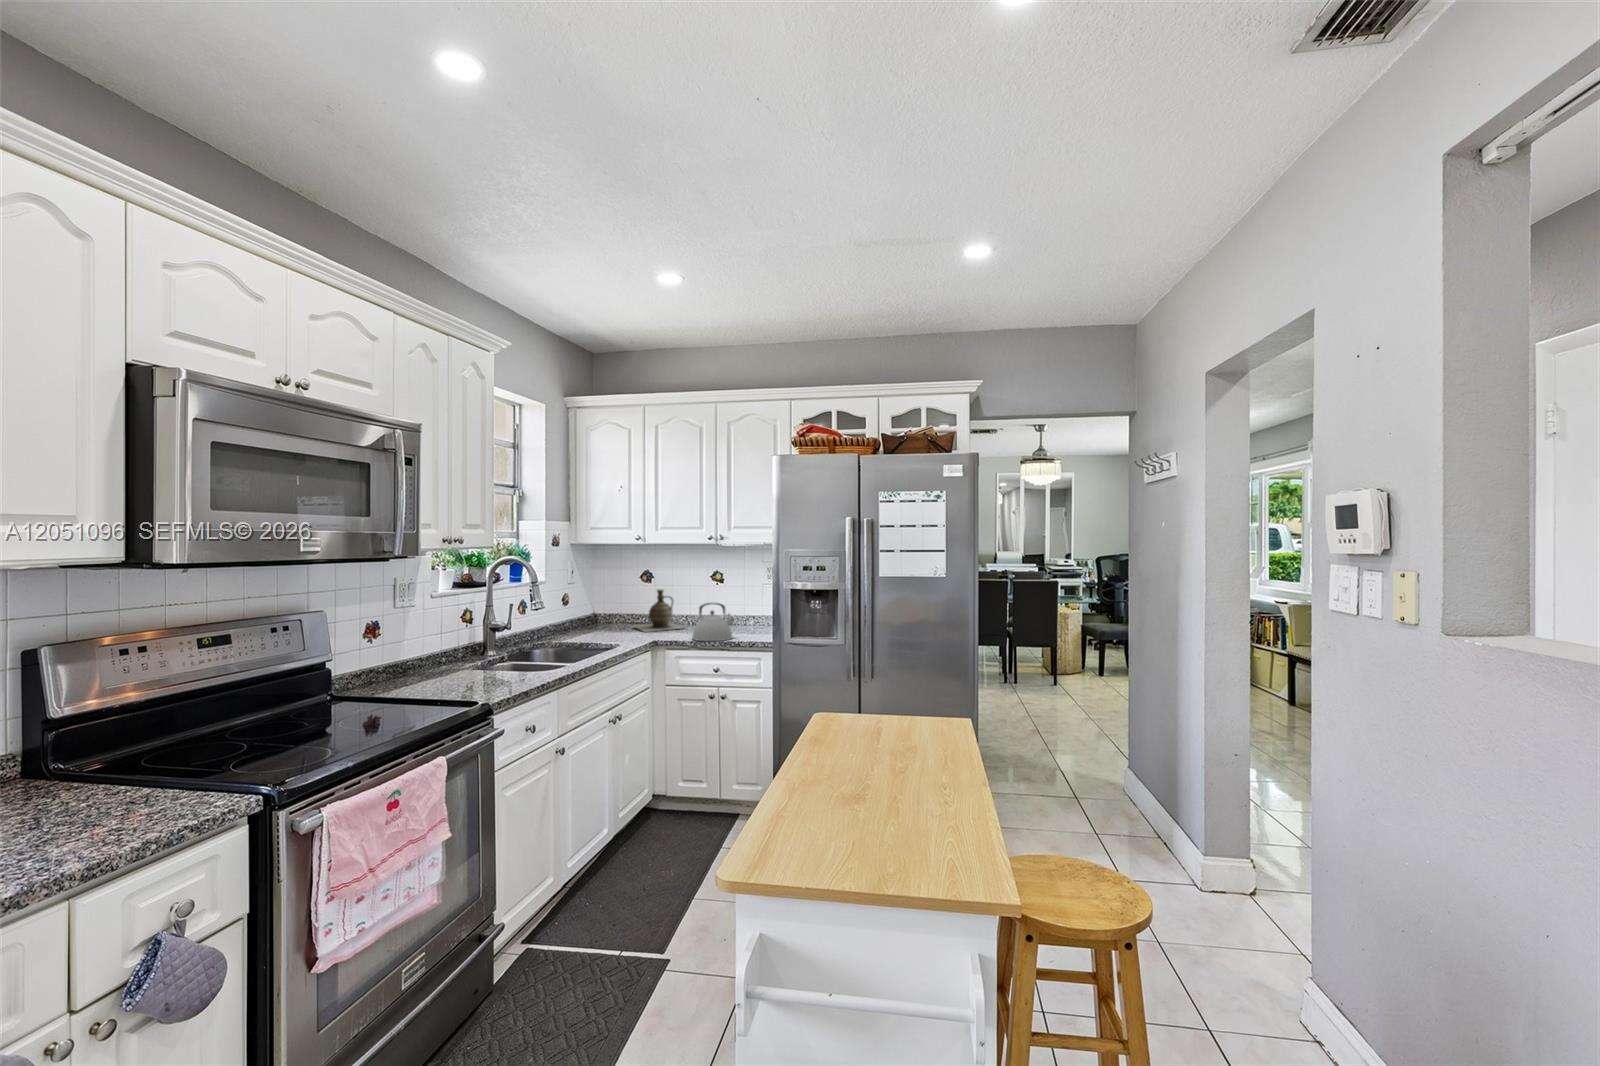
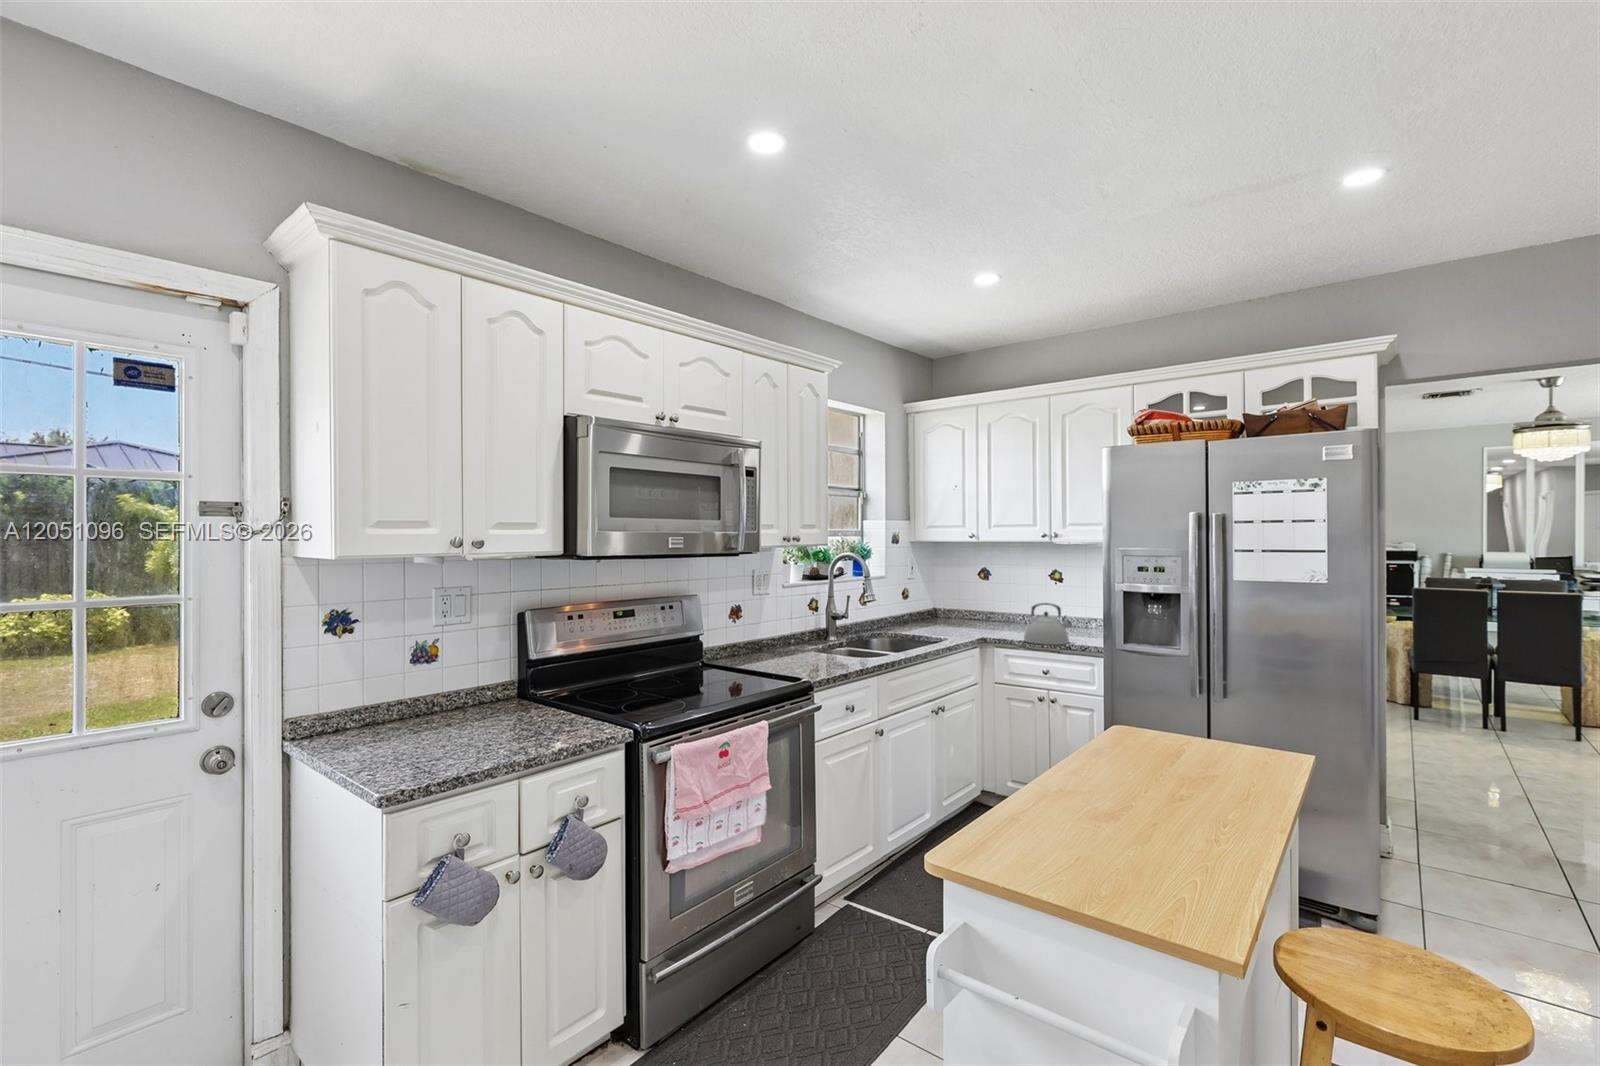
ceramic jug: present [635,589,683,632] -> none [969,587,1024,630]

